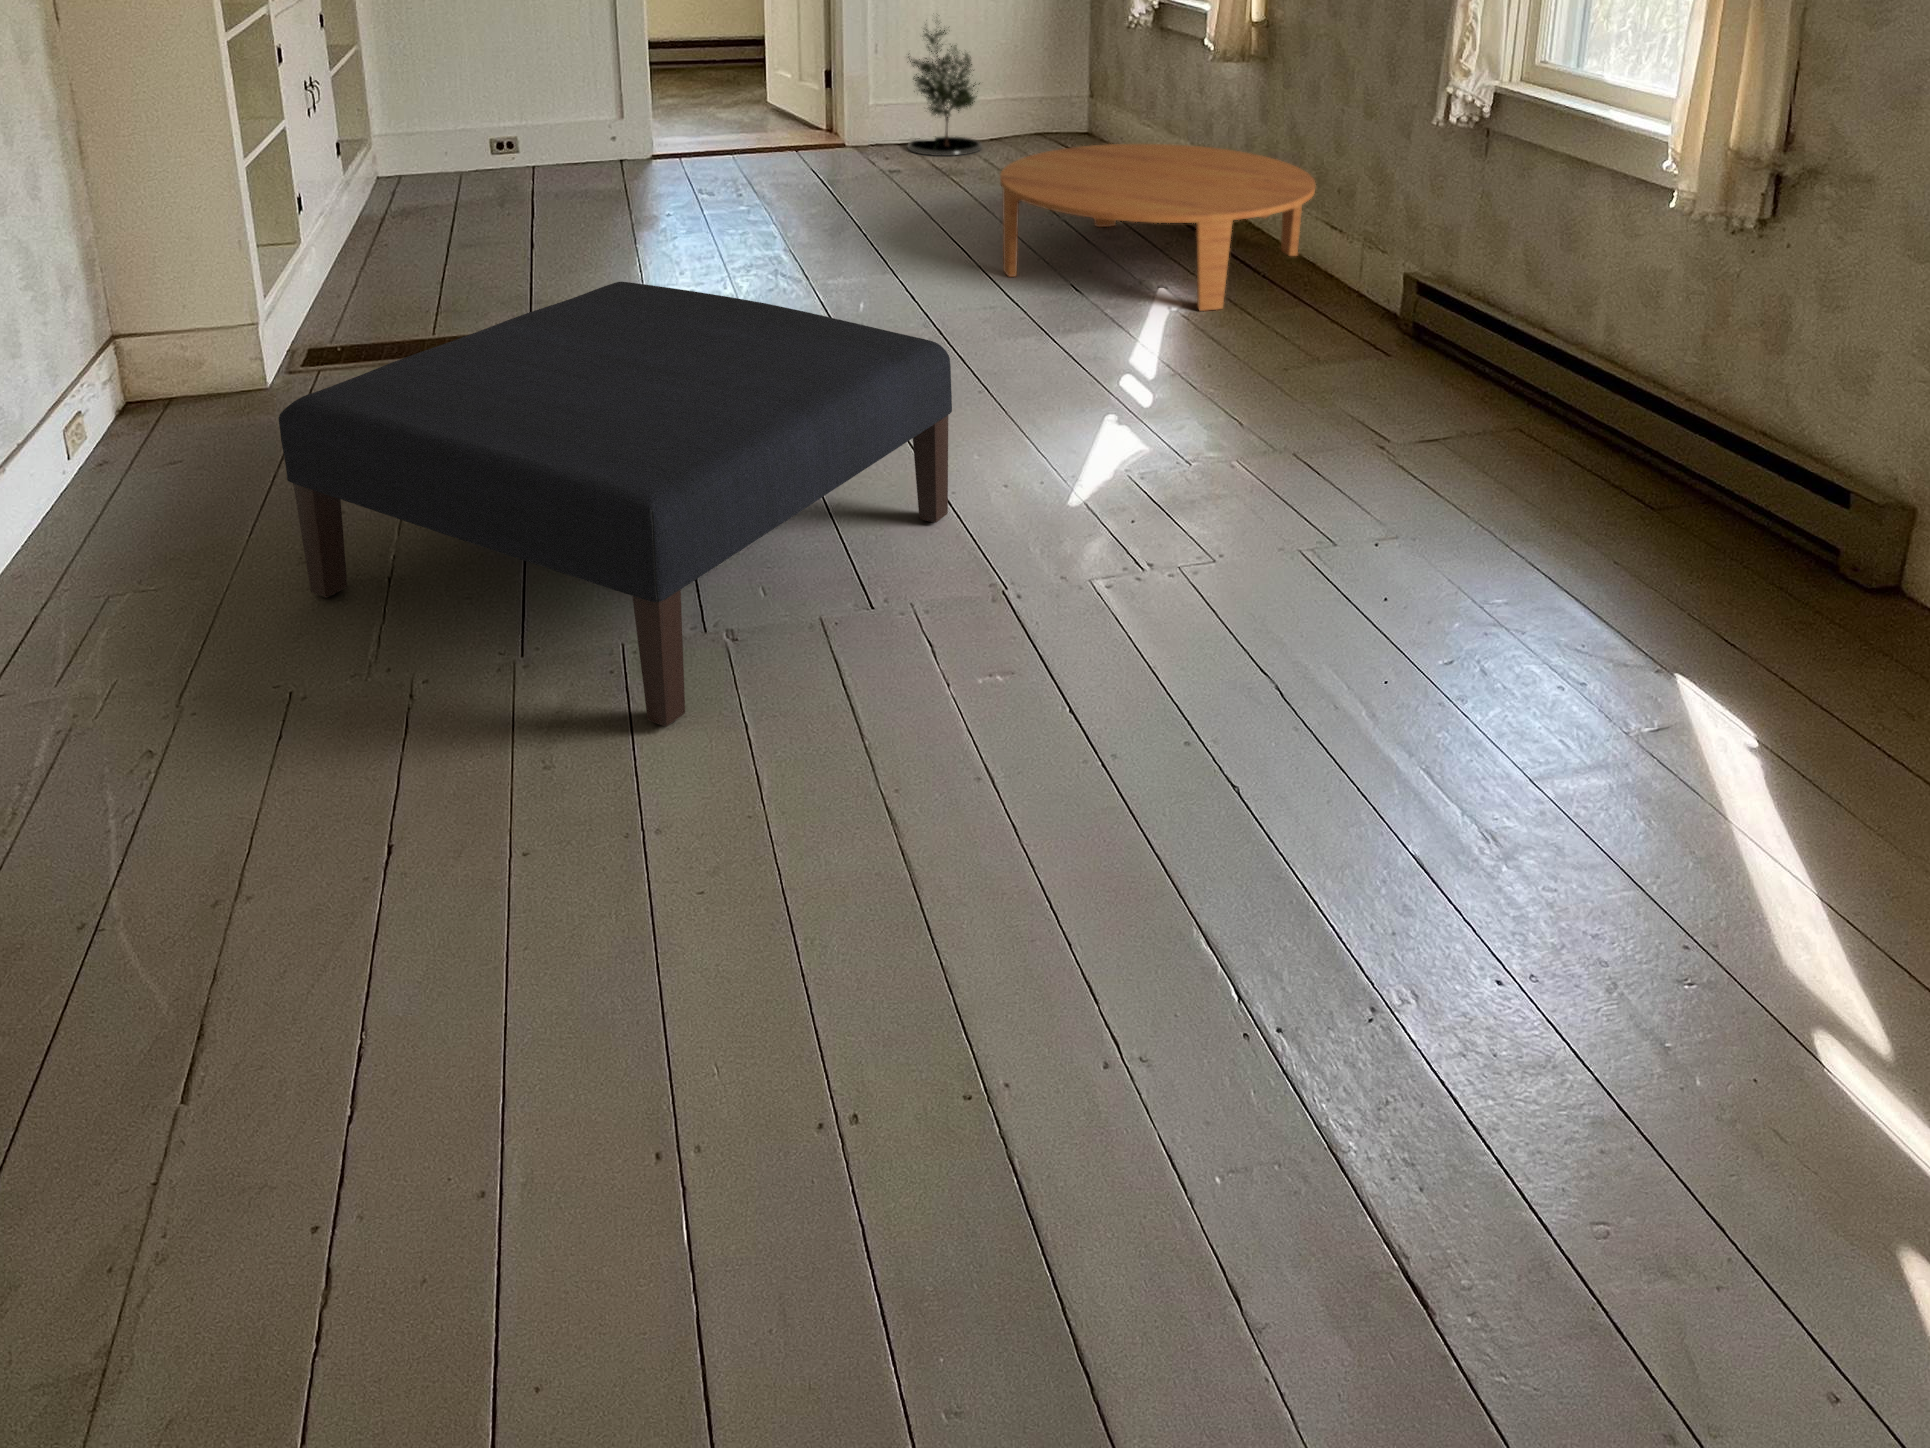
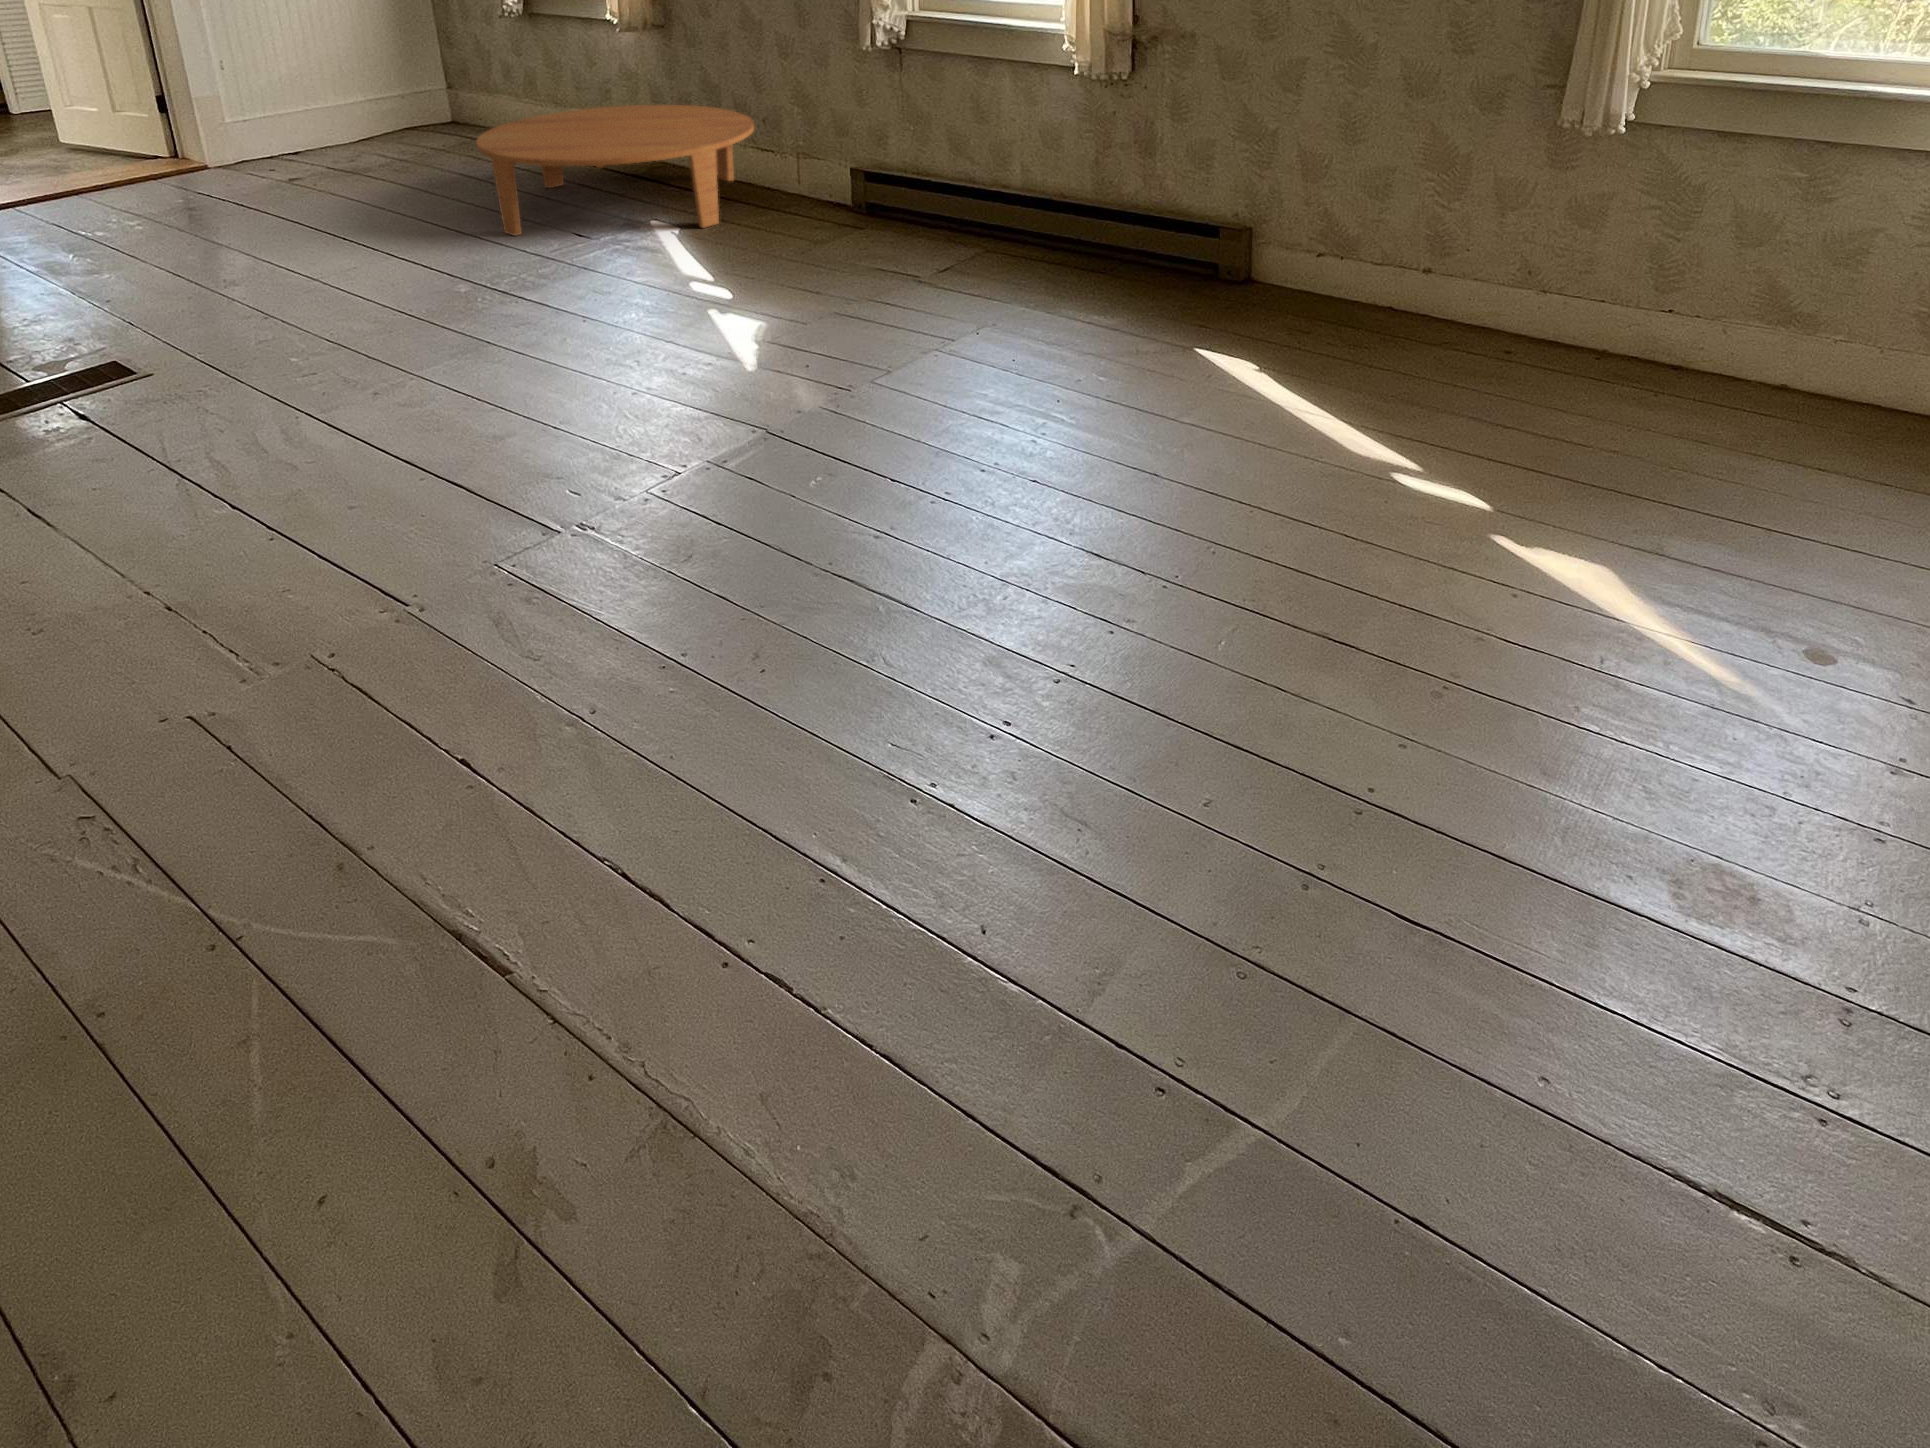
potted tree: present [907,22,982,156] -> none [263,21,364,161]
ottoman: present [279,282,952,727] -> none [48,249,670,628]

